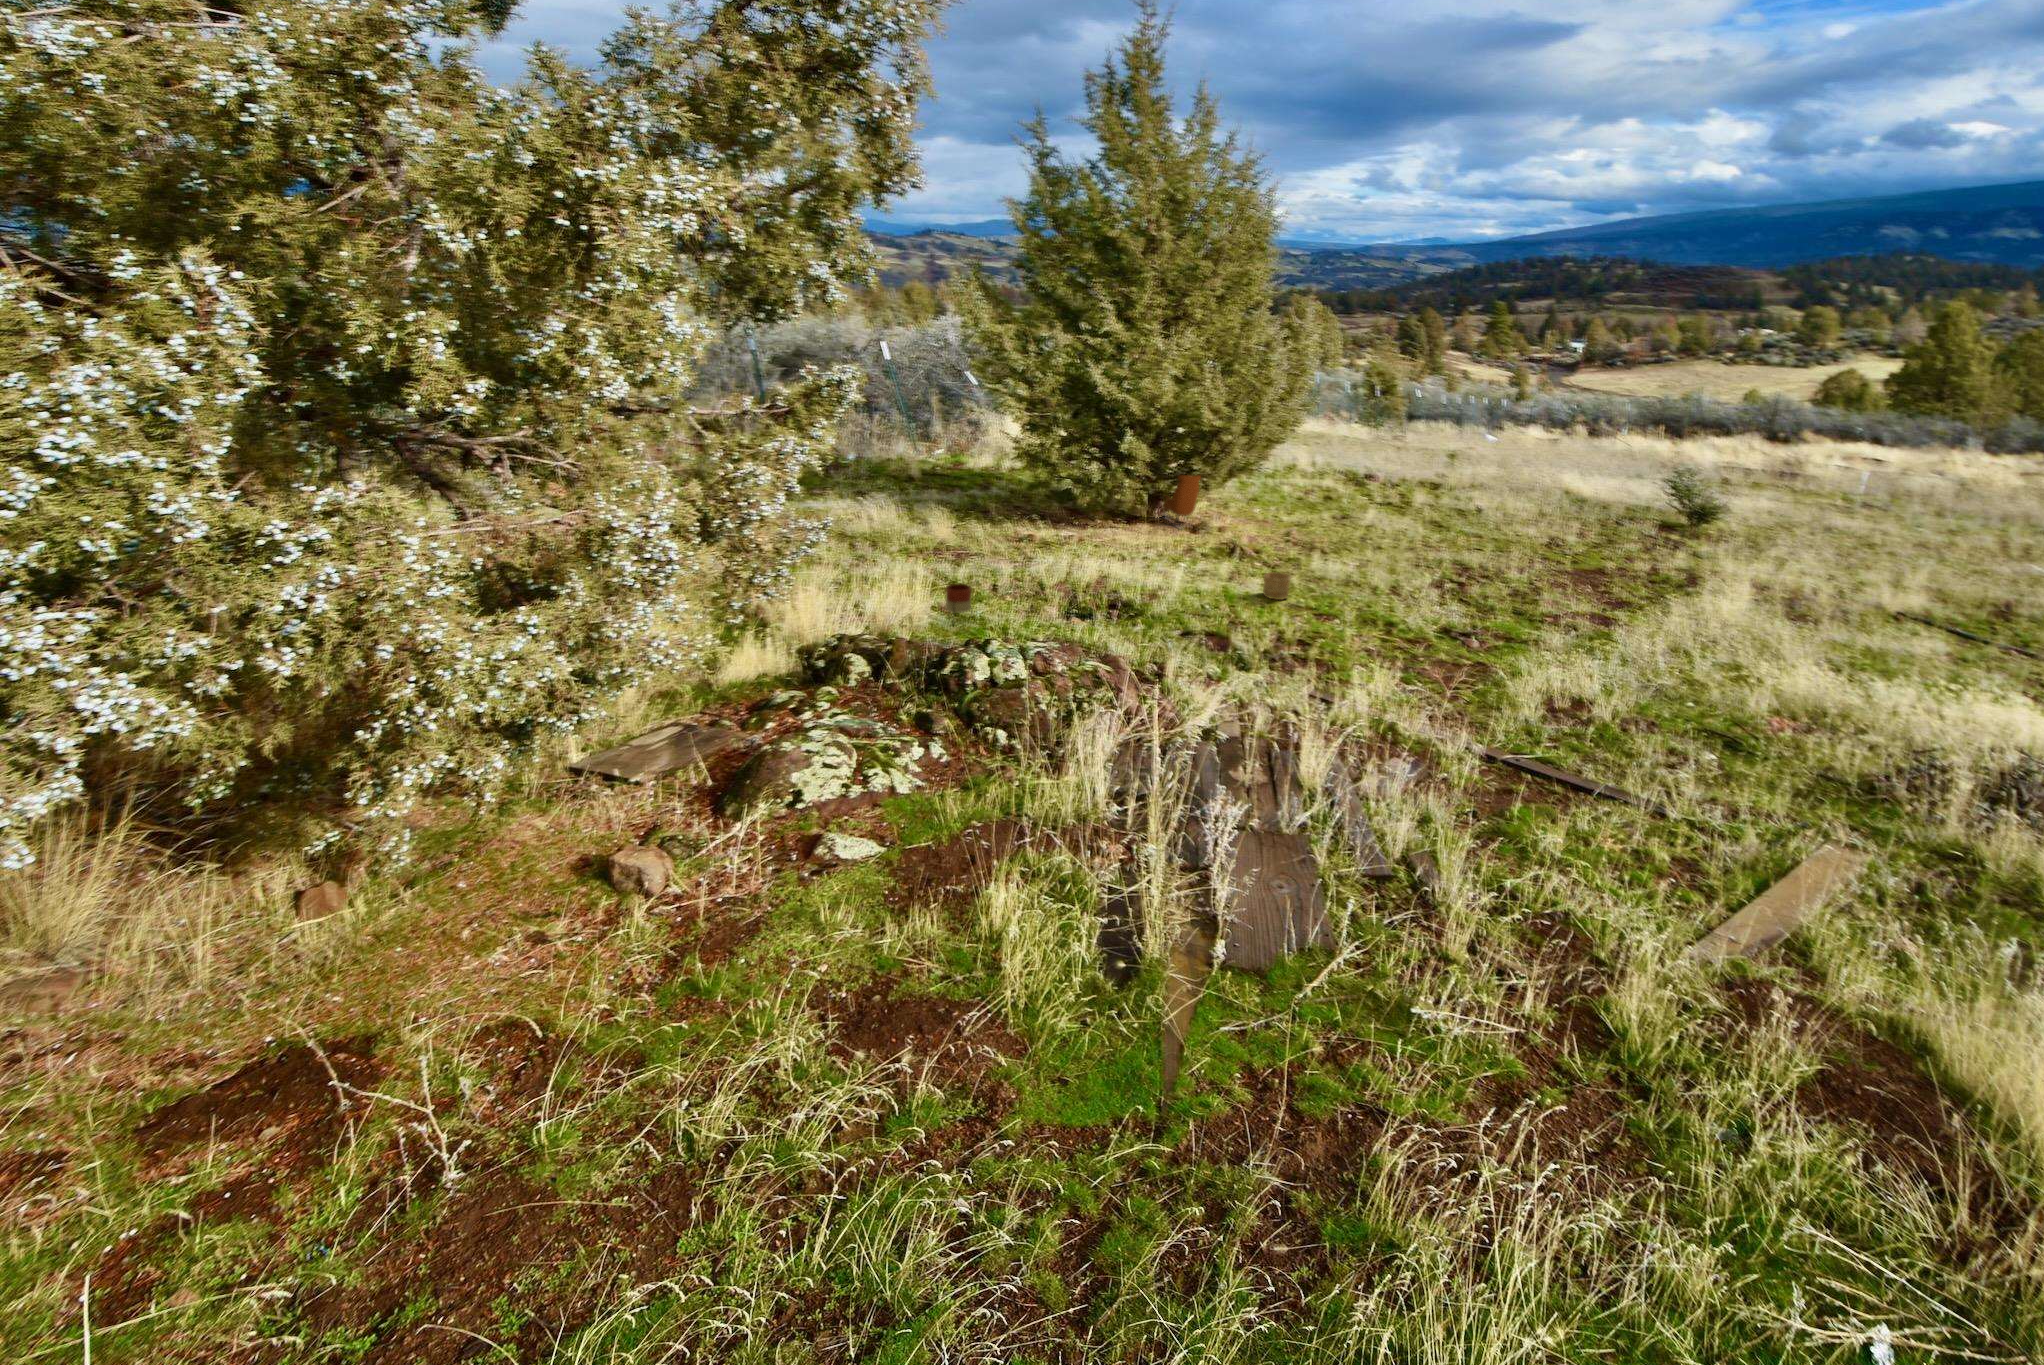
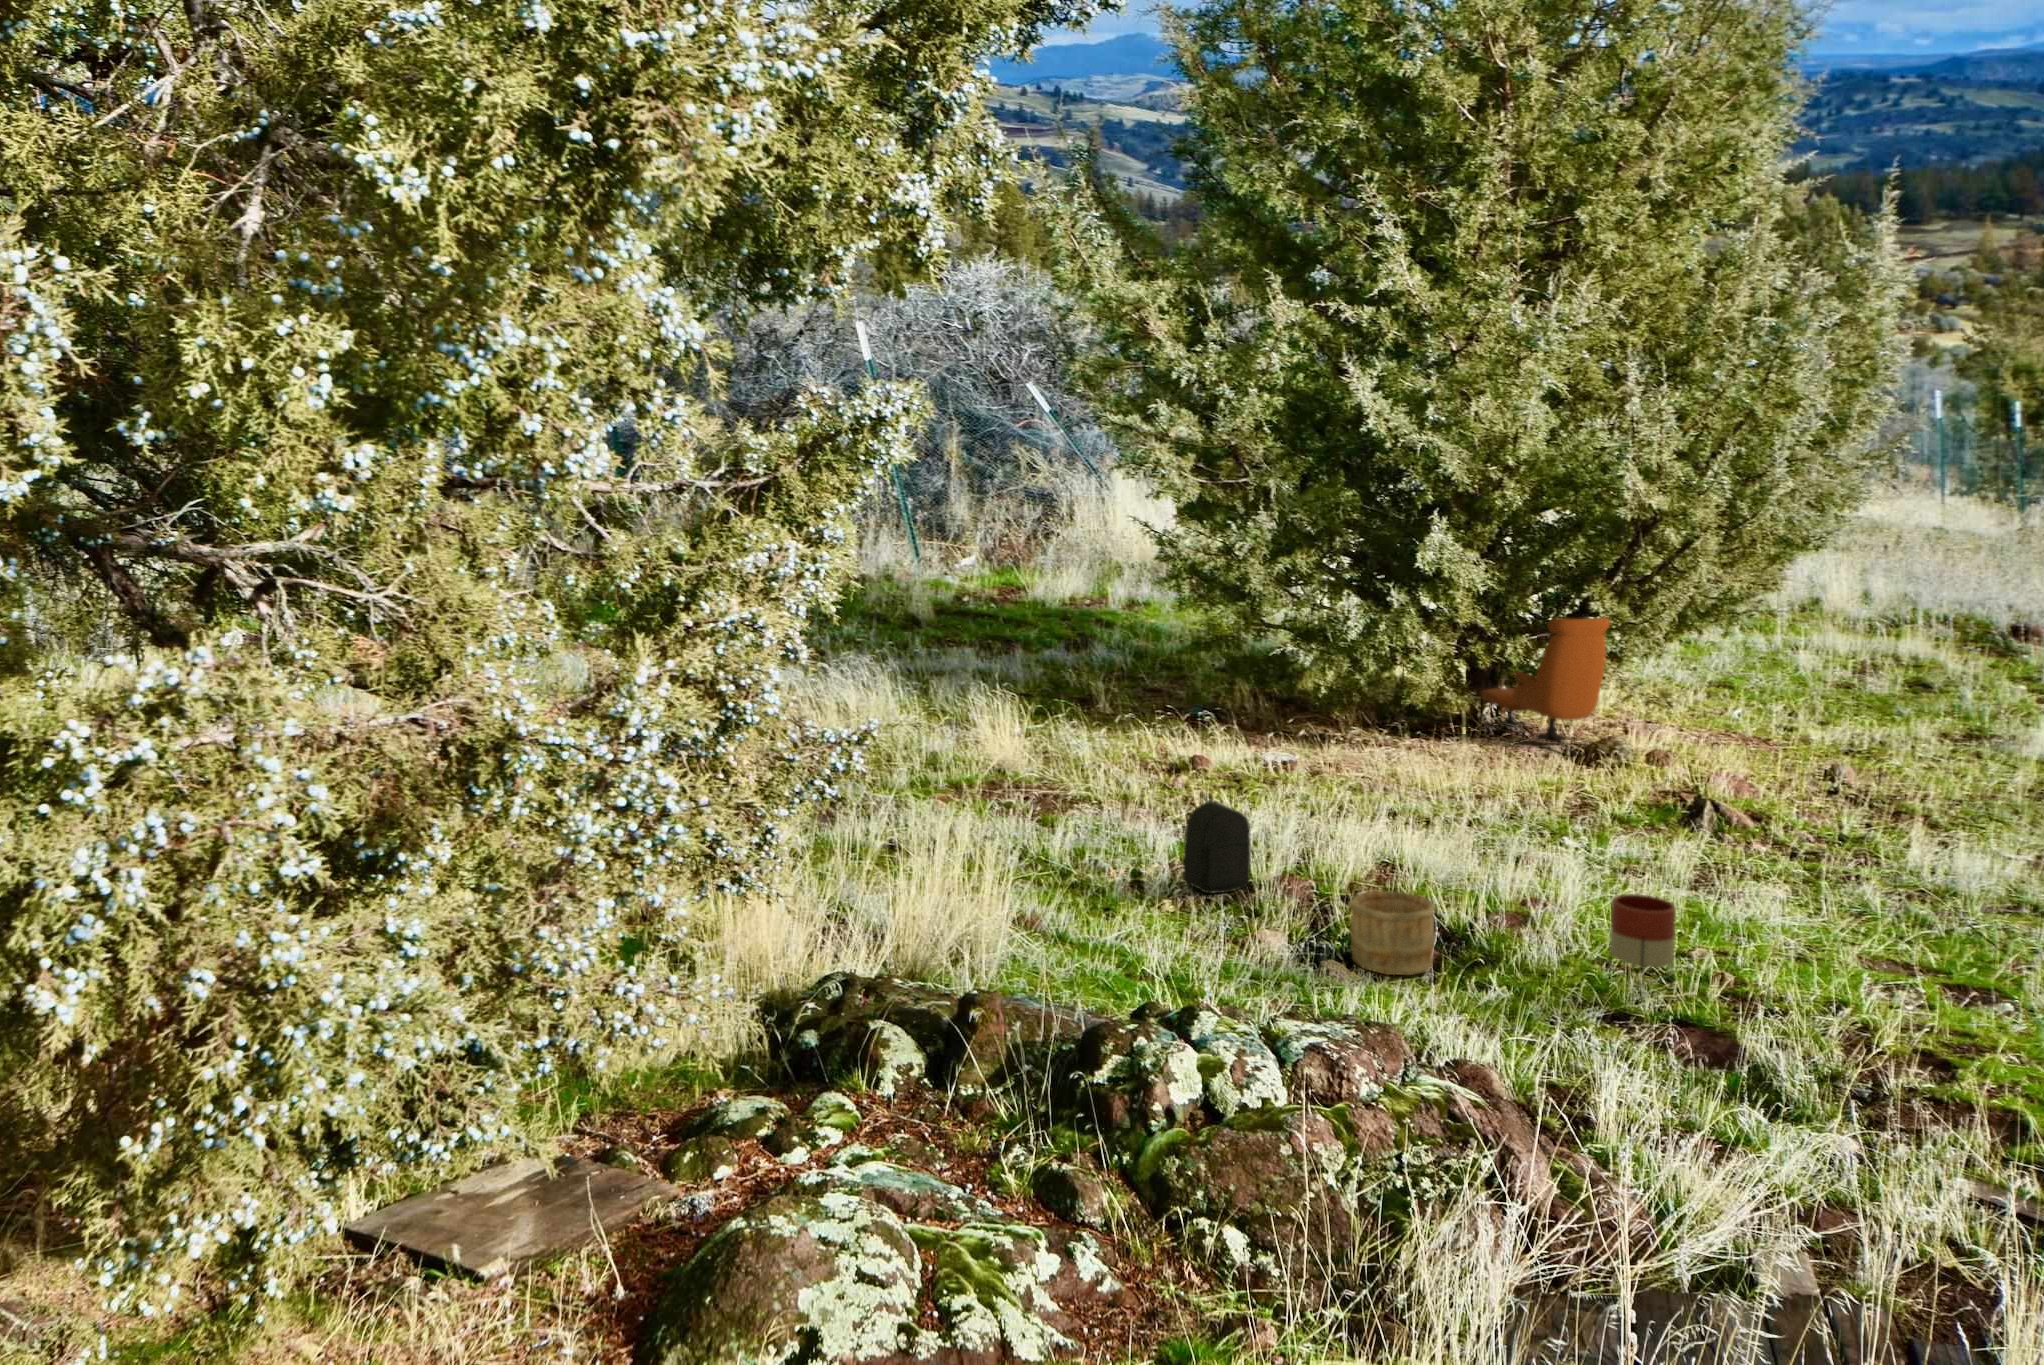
backpack: none [1011,548,1041,591] -> present [1183,796,1251,894]
wooden bucket: present [1263,572,1291,600] -> present [1348,891,1436,975]
planter: present [945,584,973,617] -> present [1609,894,1676,995]

